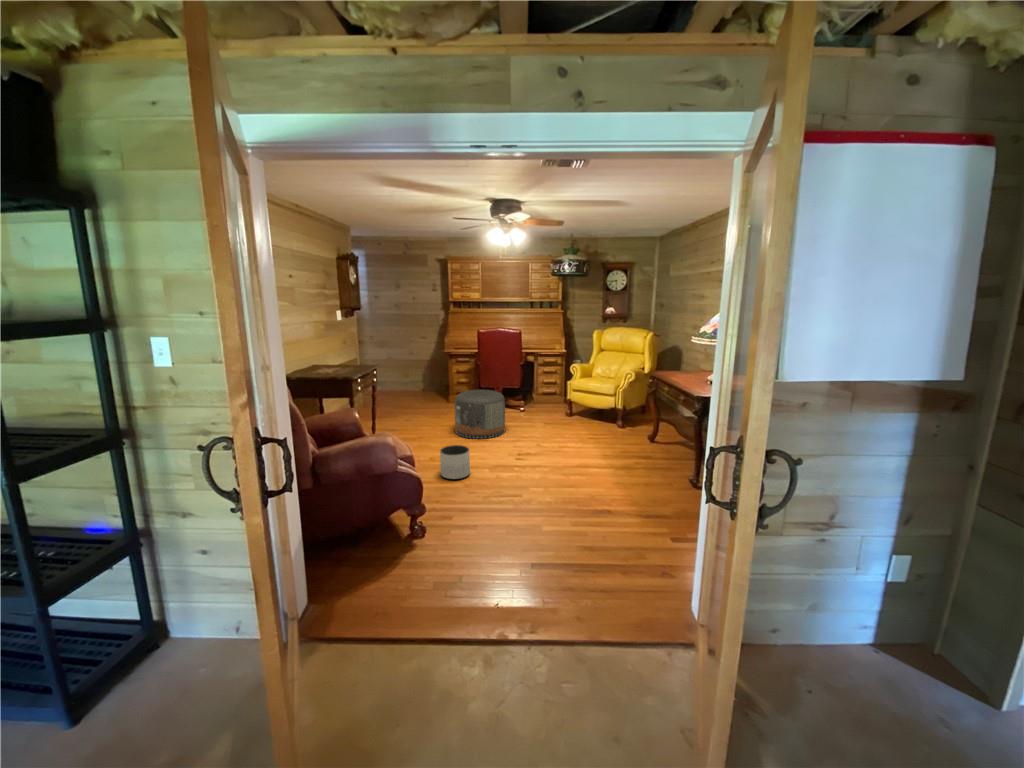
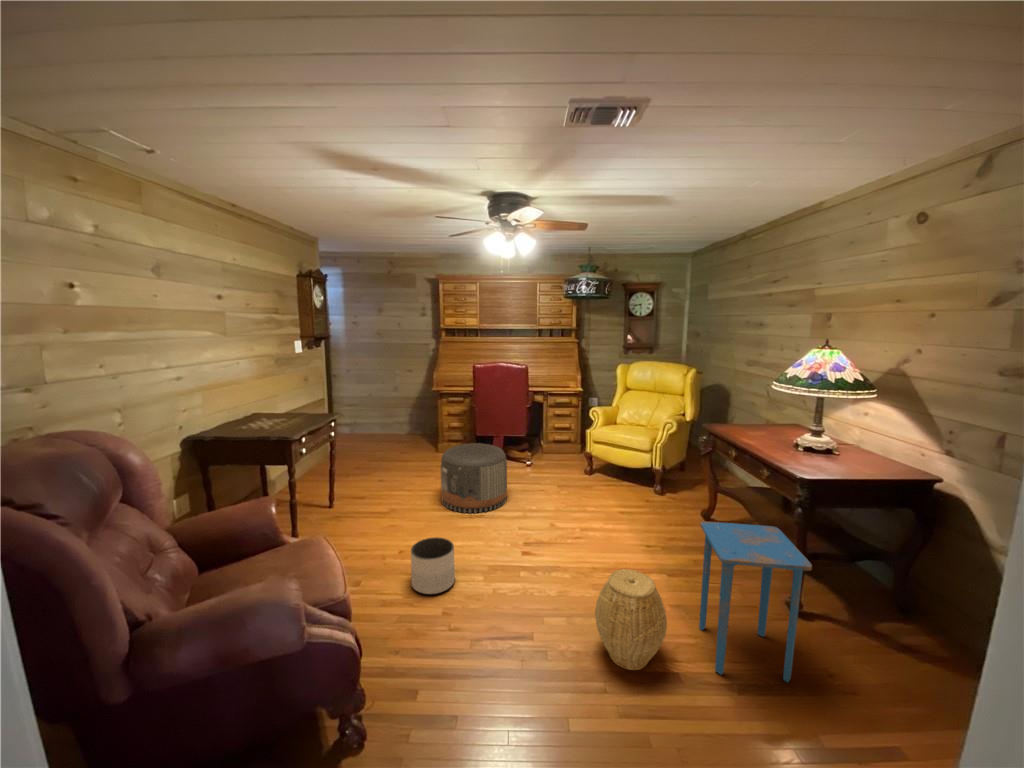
side table: none [630,424,689,514] -> present [699,521,812,682]
woven basket: none [561,452,605,510] -> present [595,569,667,670]

